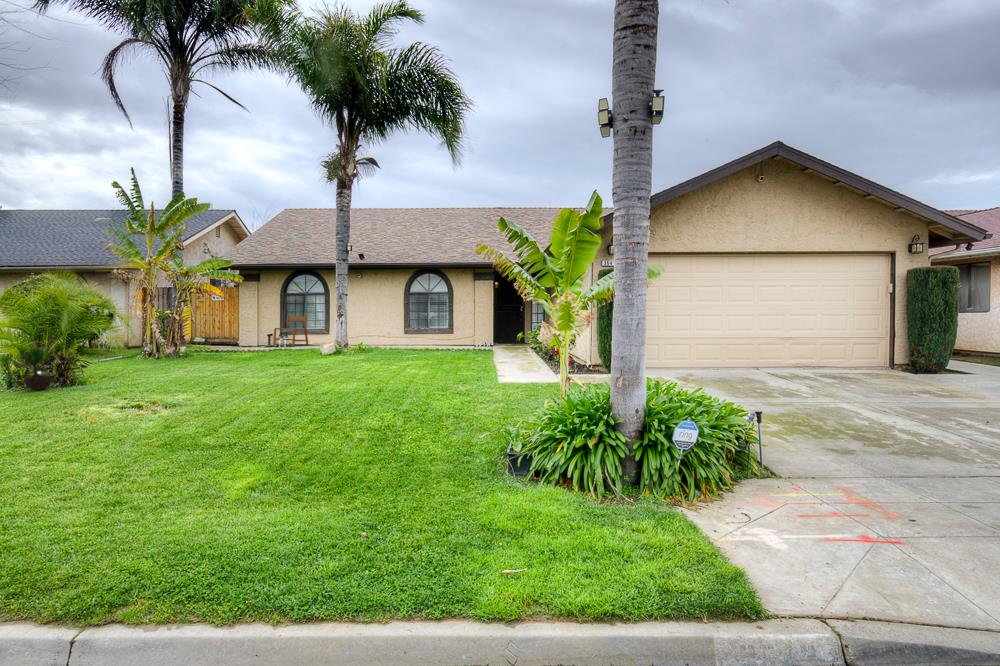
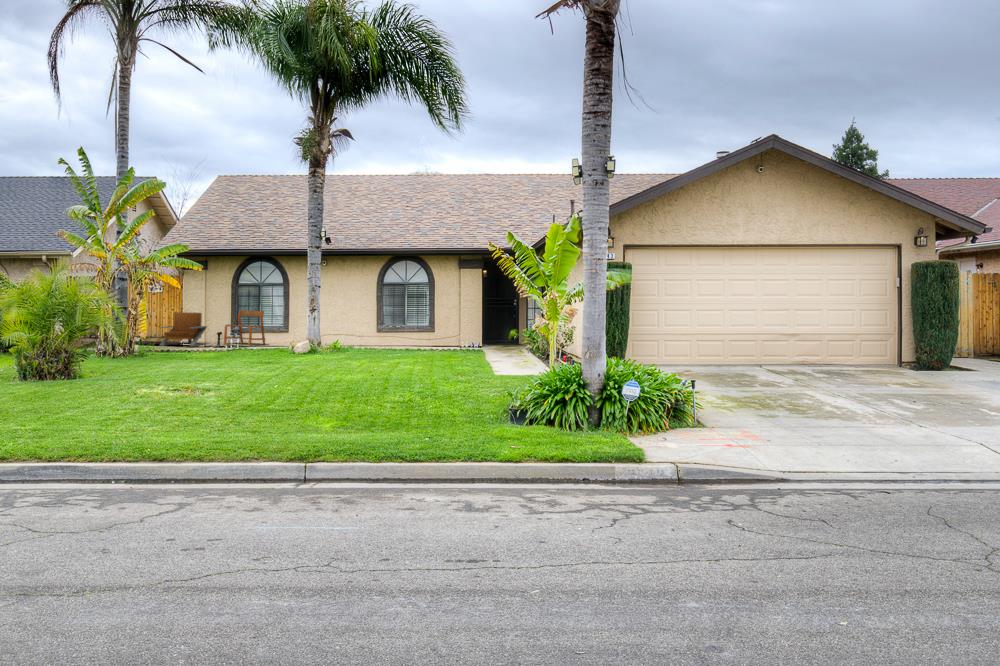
lounge chair: none [216,318,259,347] -> present [160,312,207,346]
potted tree: present [19,348,52,390] -> none [41,336,71,380]

